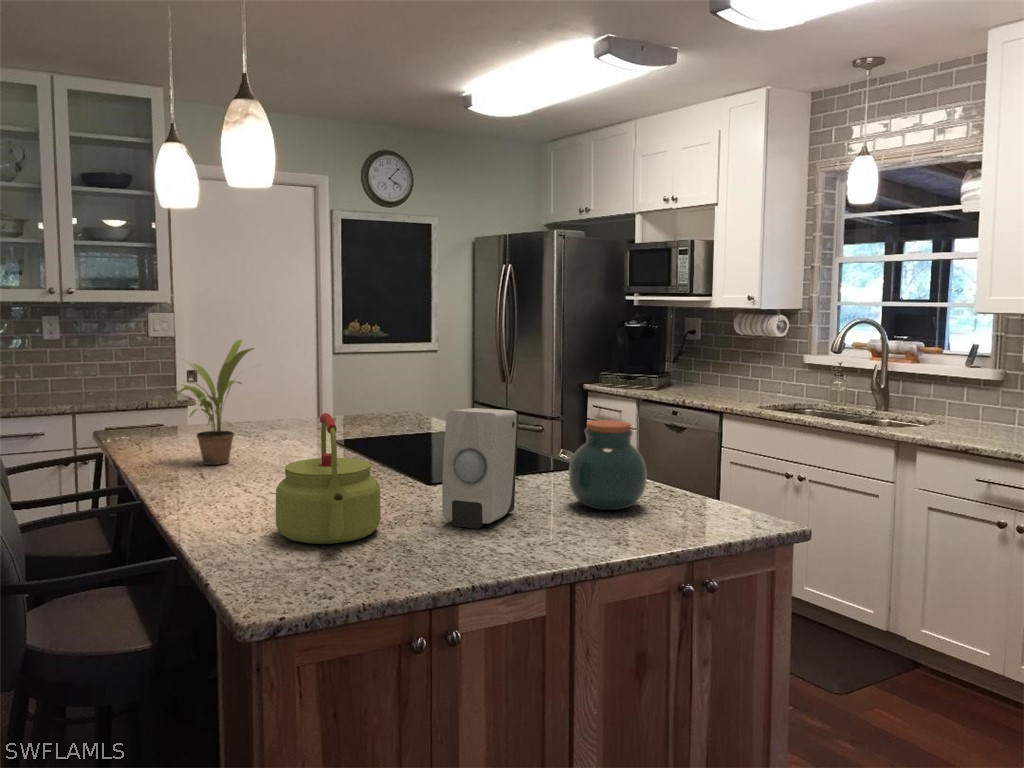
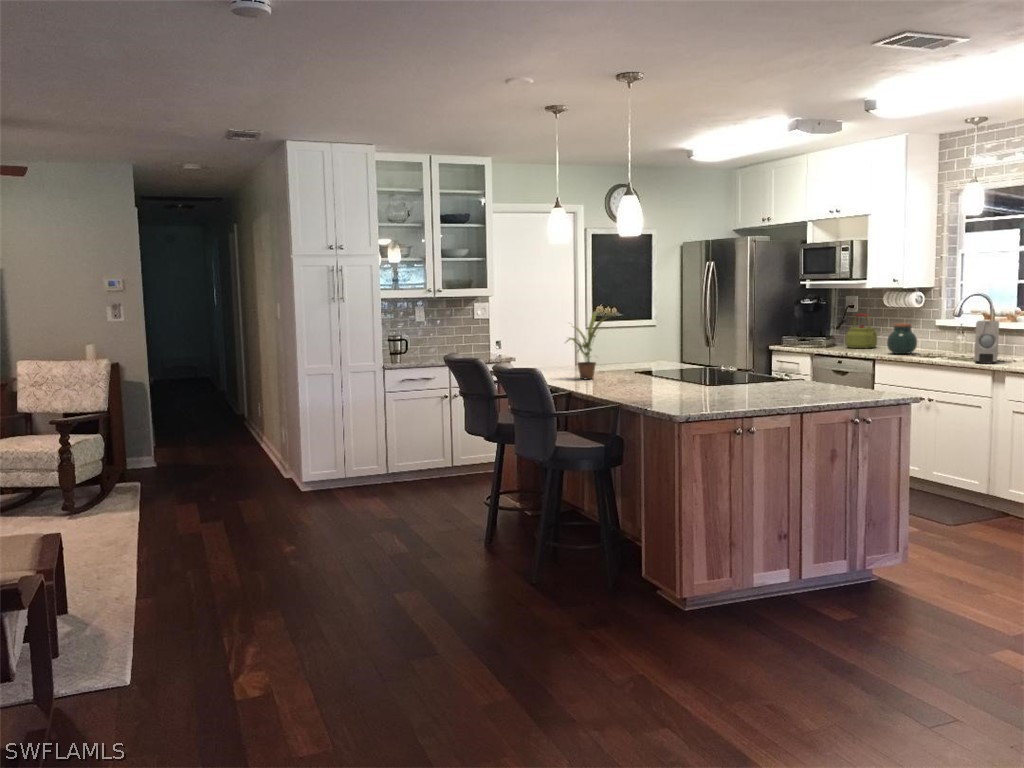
soap dispenser: present [442,408,518,529] -> present [975,321,999,364]
kettle: present [276,413,381,544] -> present [845,314,877,348]
jar: present [569,420,647,510] -> present [887,323,917,354]

